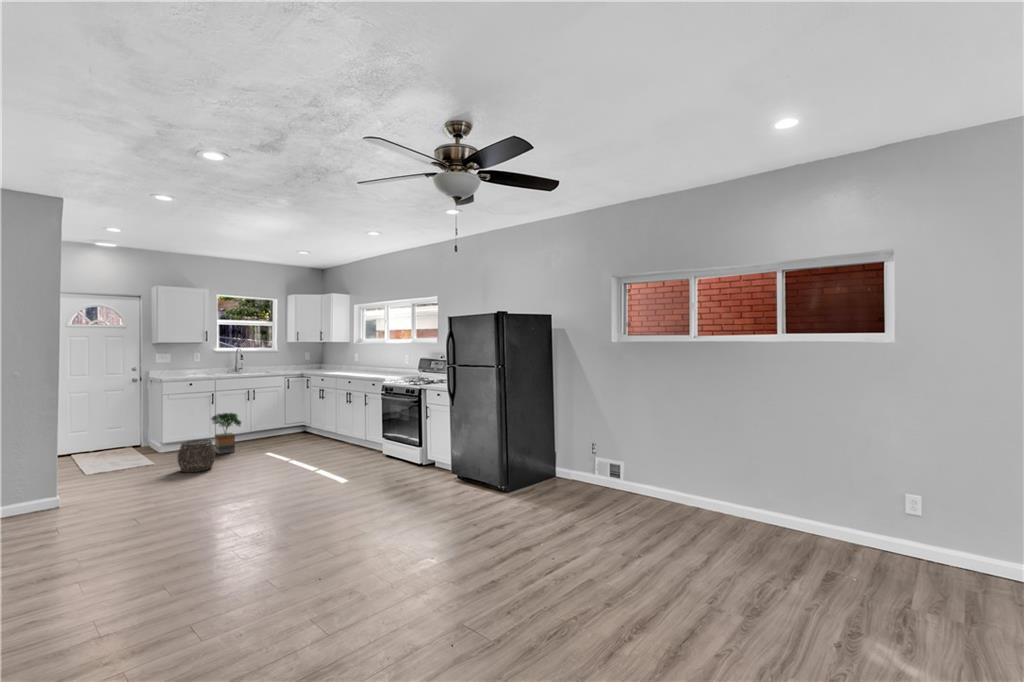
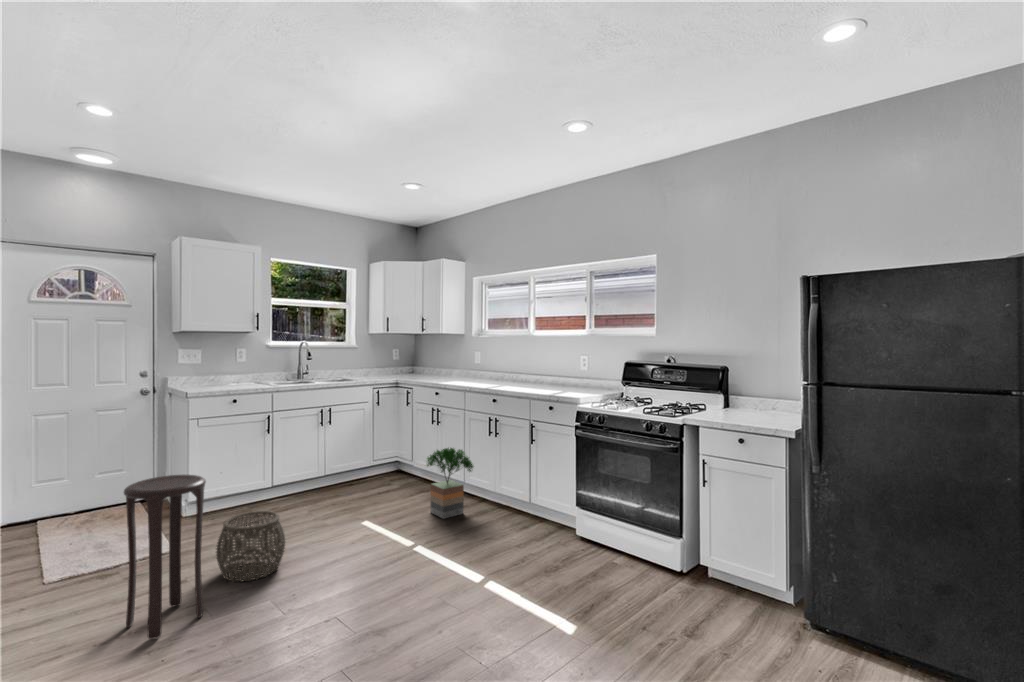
potted tree: present [211,413,241,454] -> present [427,448,474,519]
stool: none [130,415,170,487] -> present [124,475,206,639]

